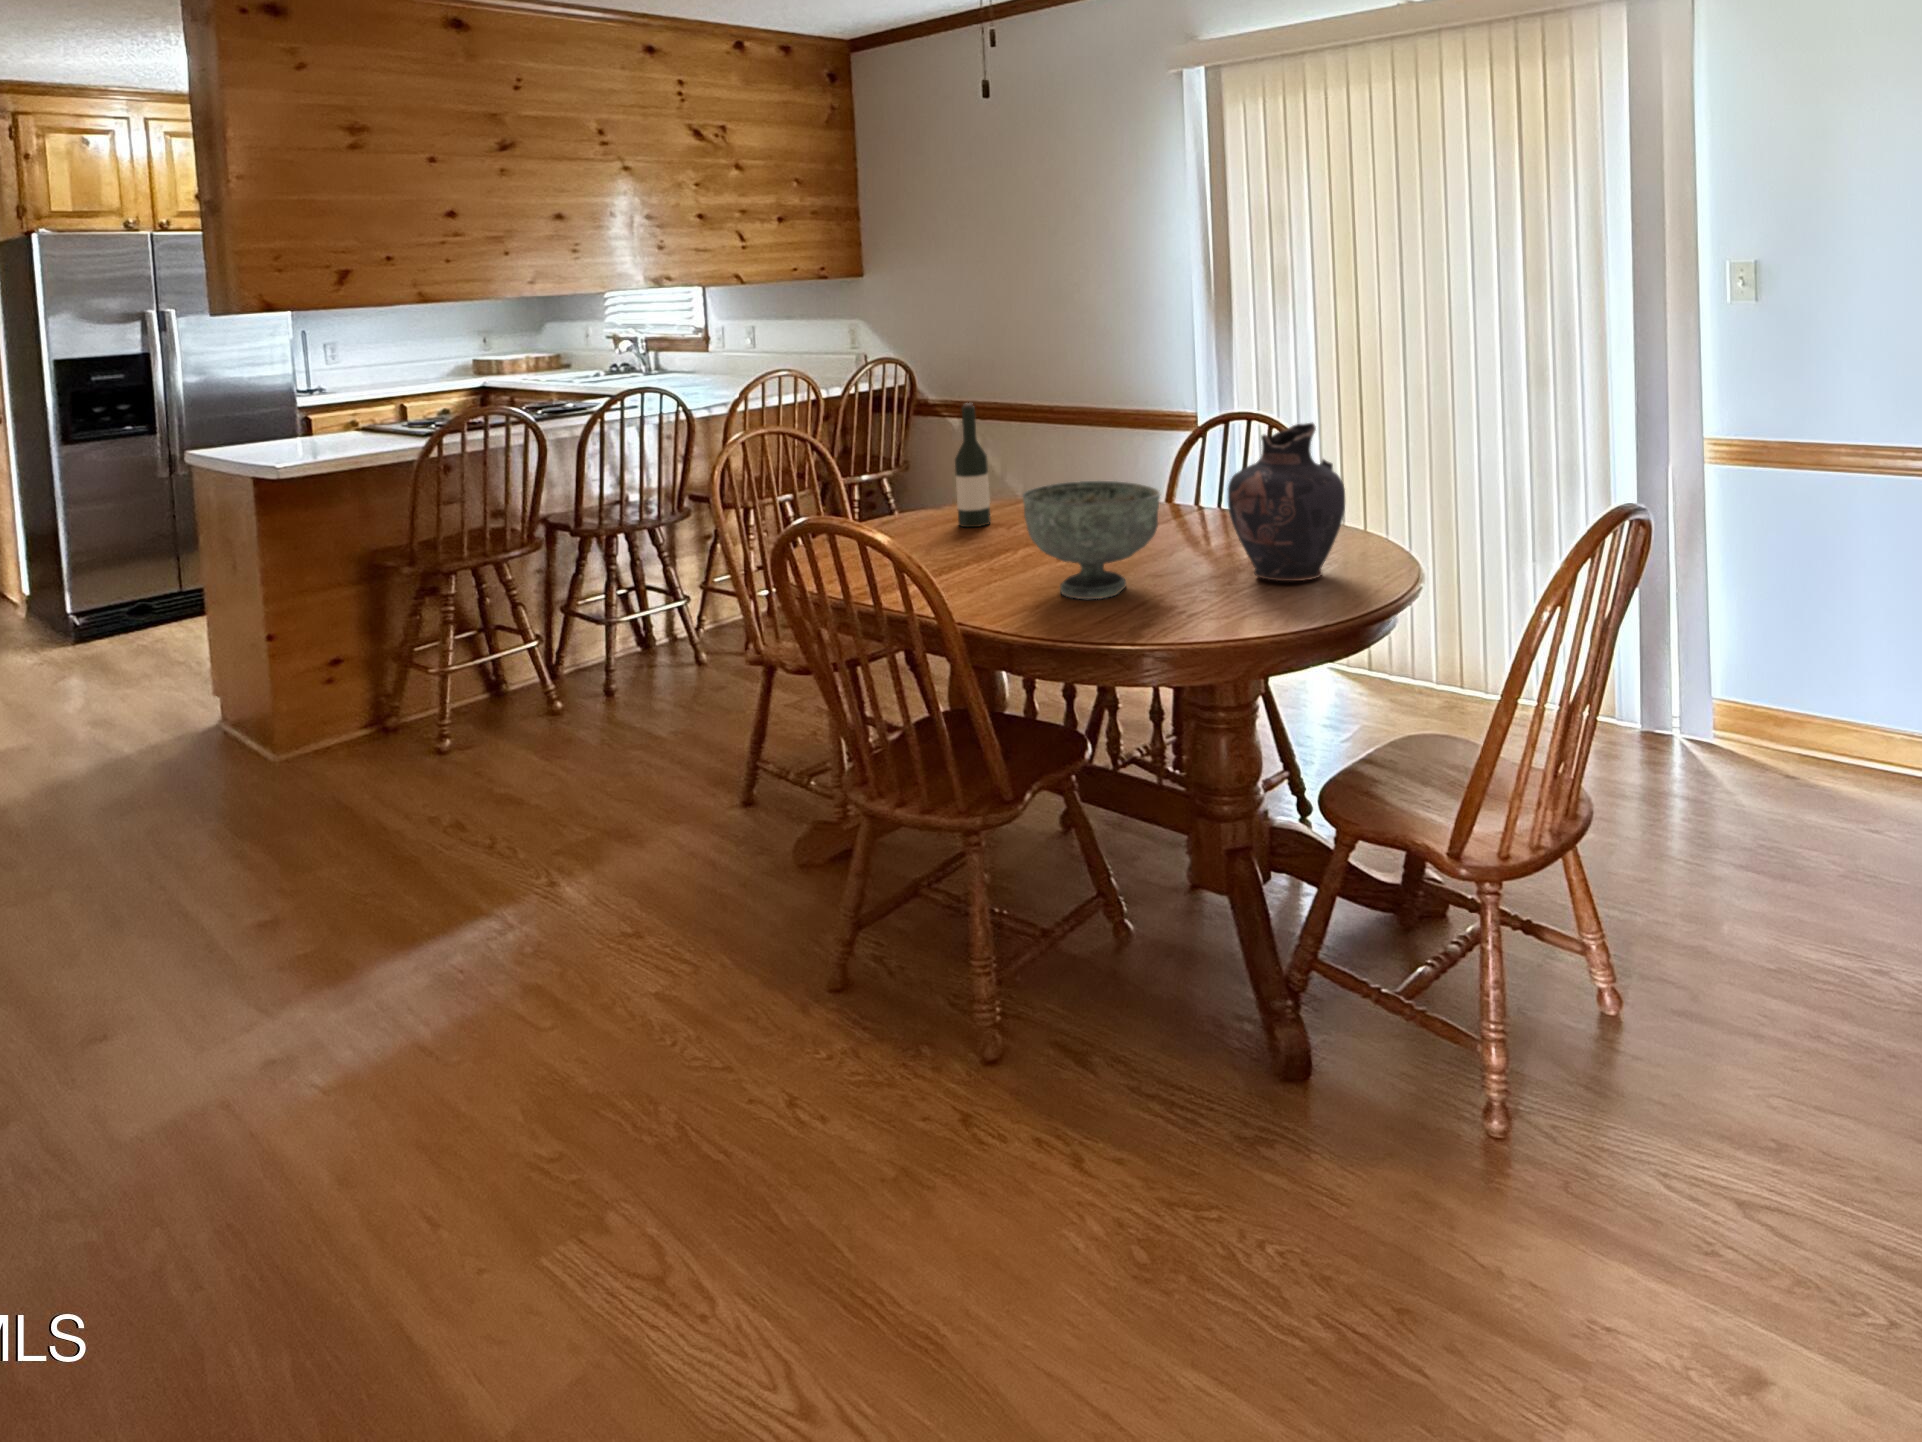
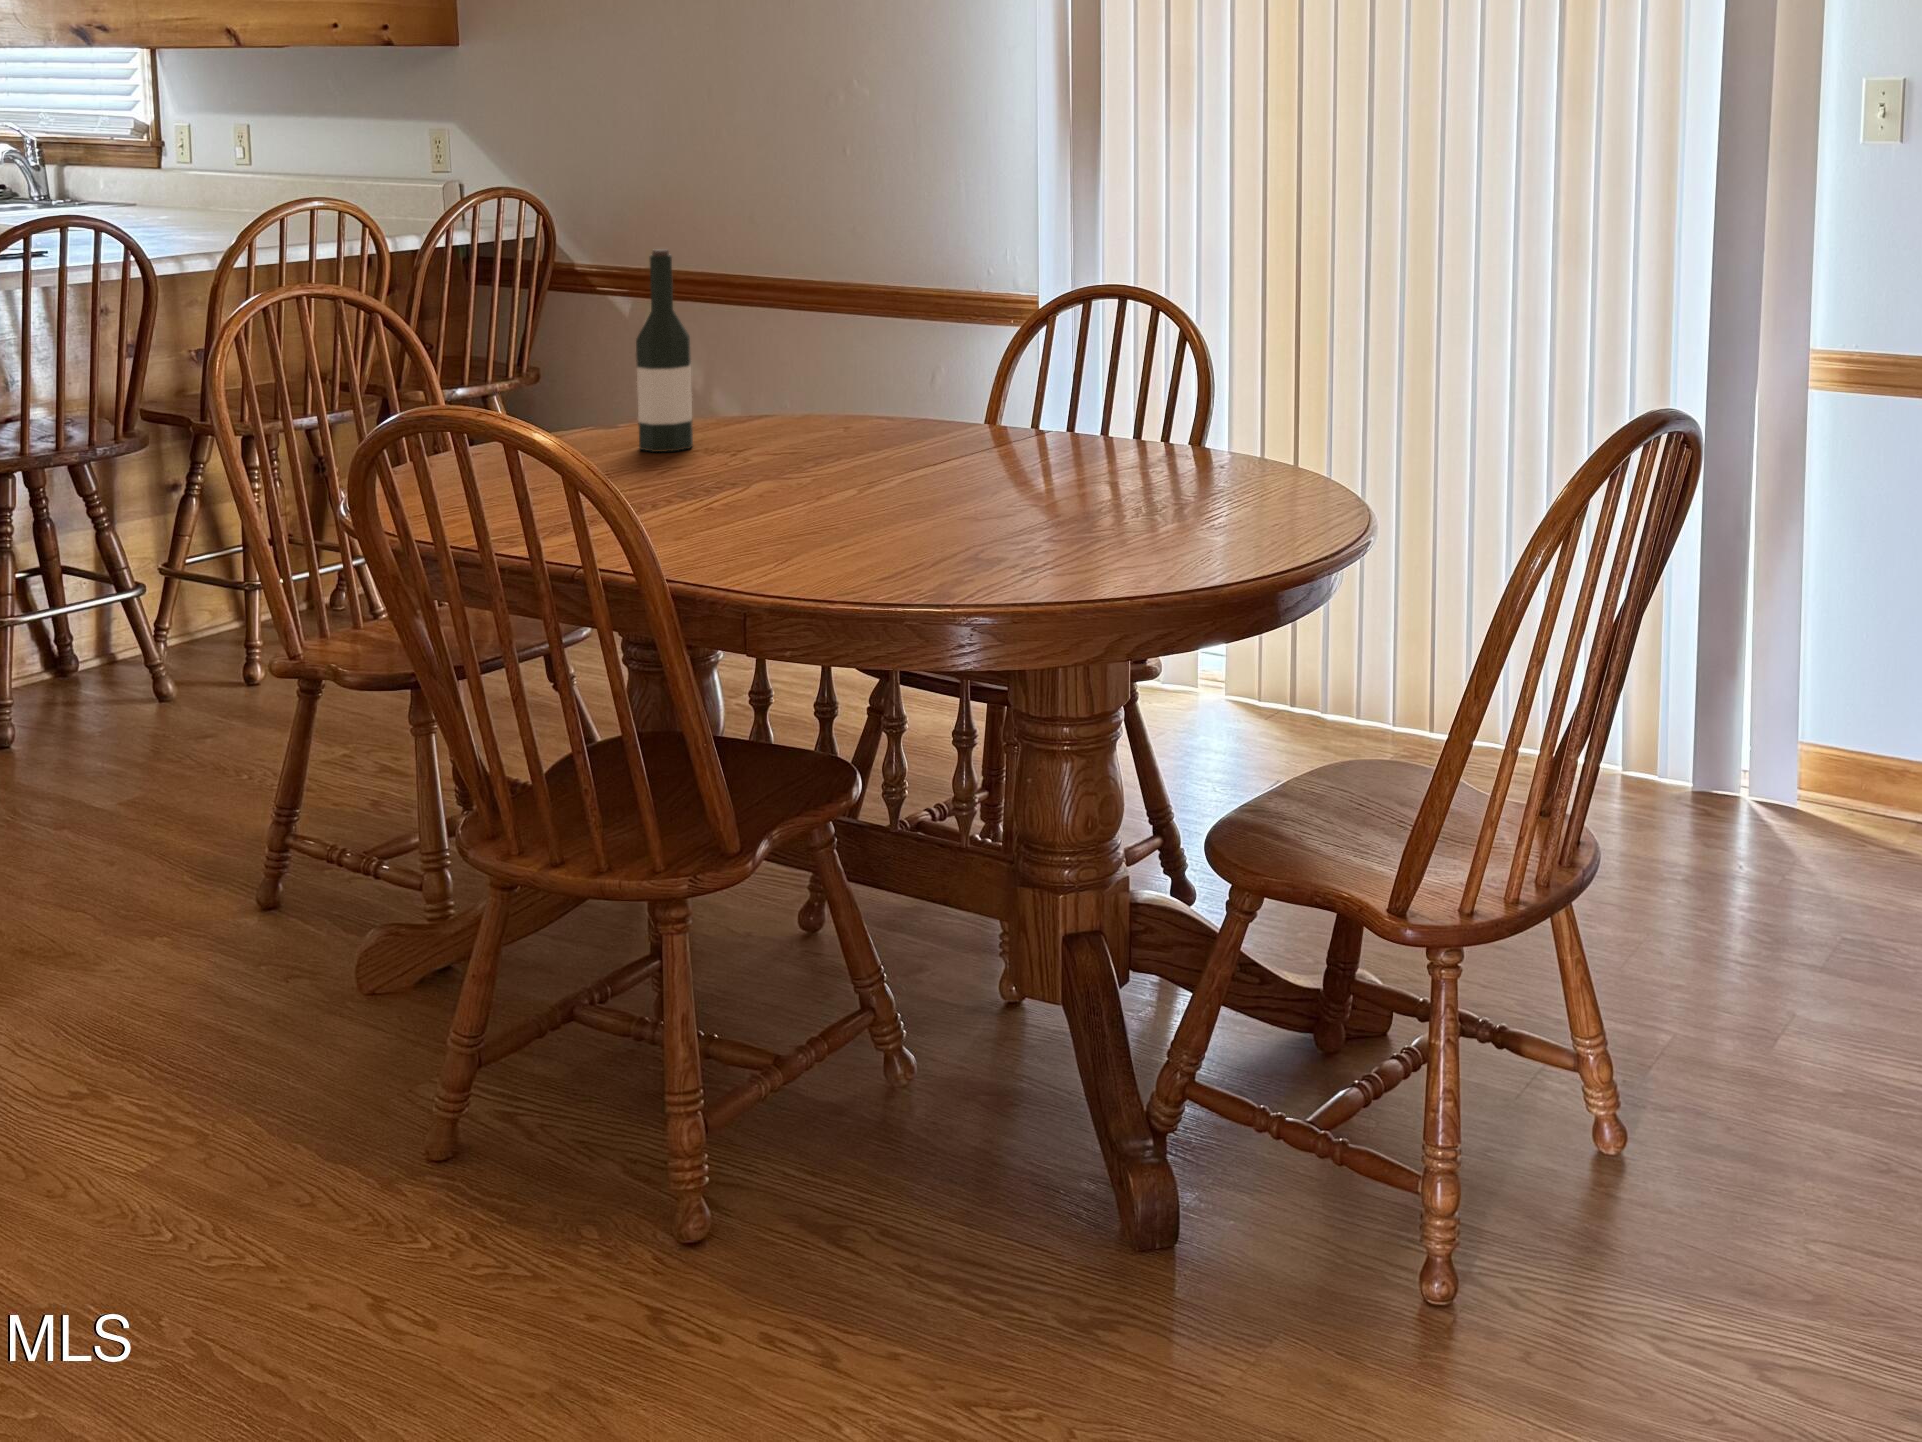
vase: present [1228,423,1345,581] -> none [1083,285,1264,527]
decorative bowl: present [1023,481,1160,599] -> none [757,369,978,548]

